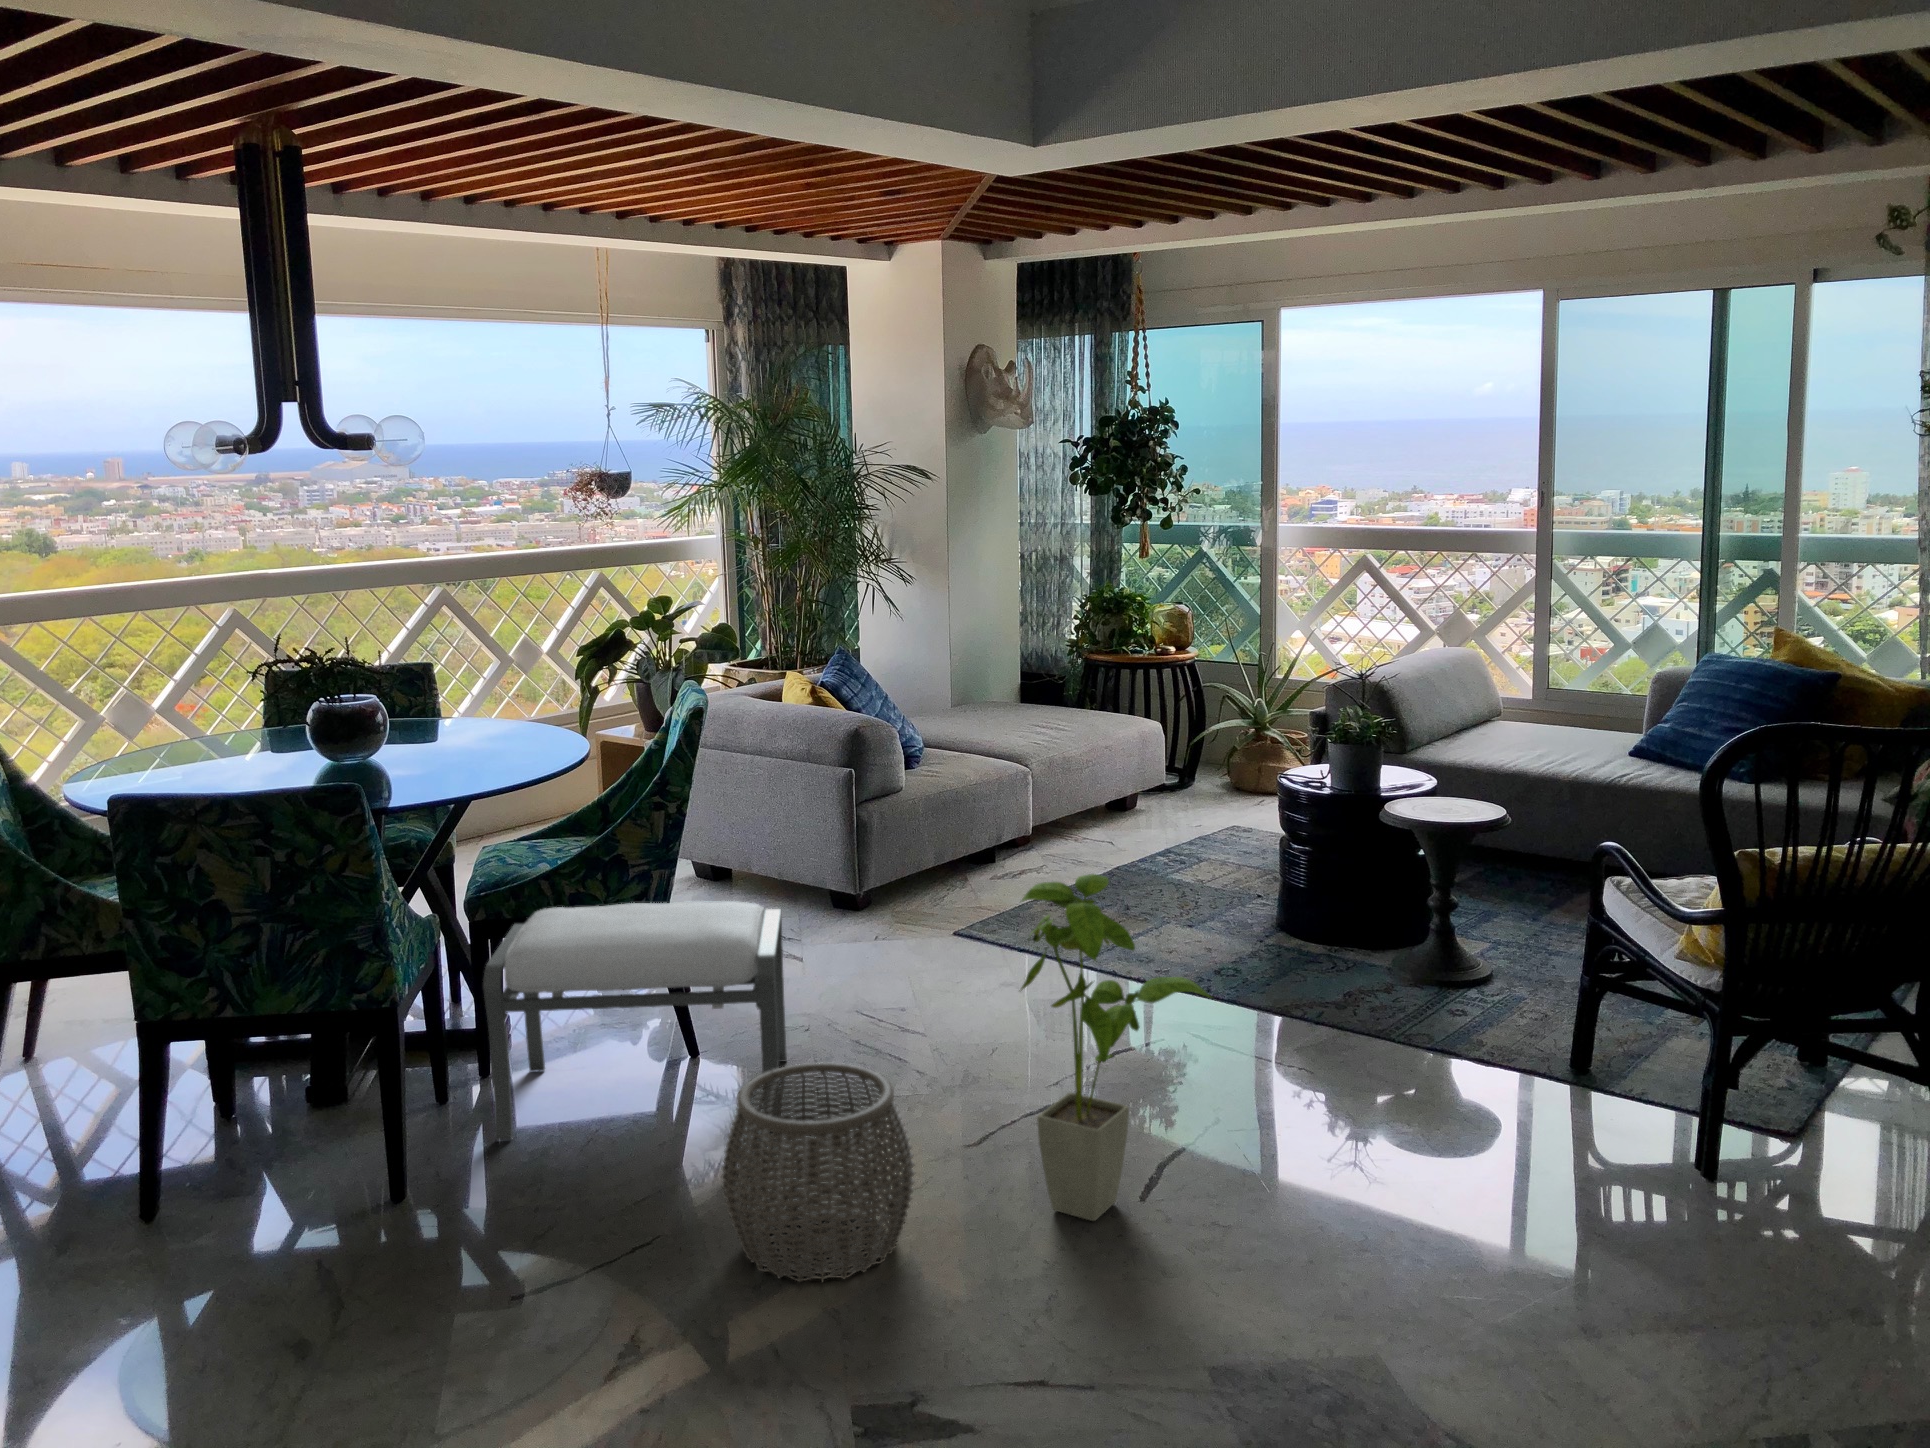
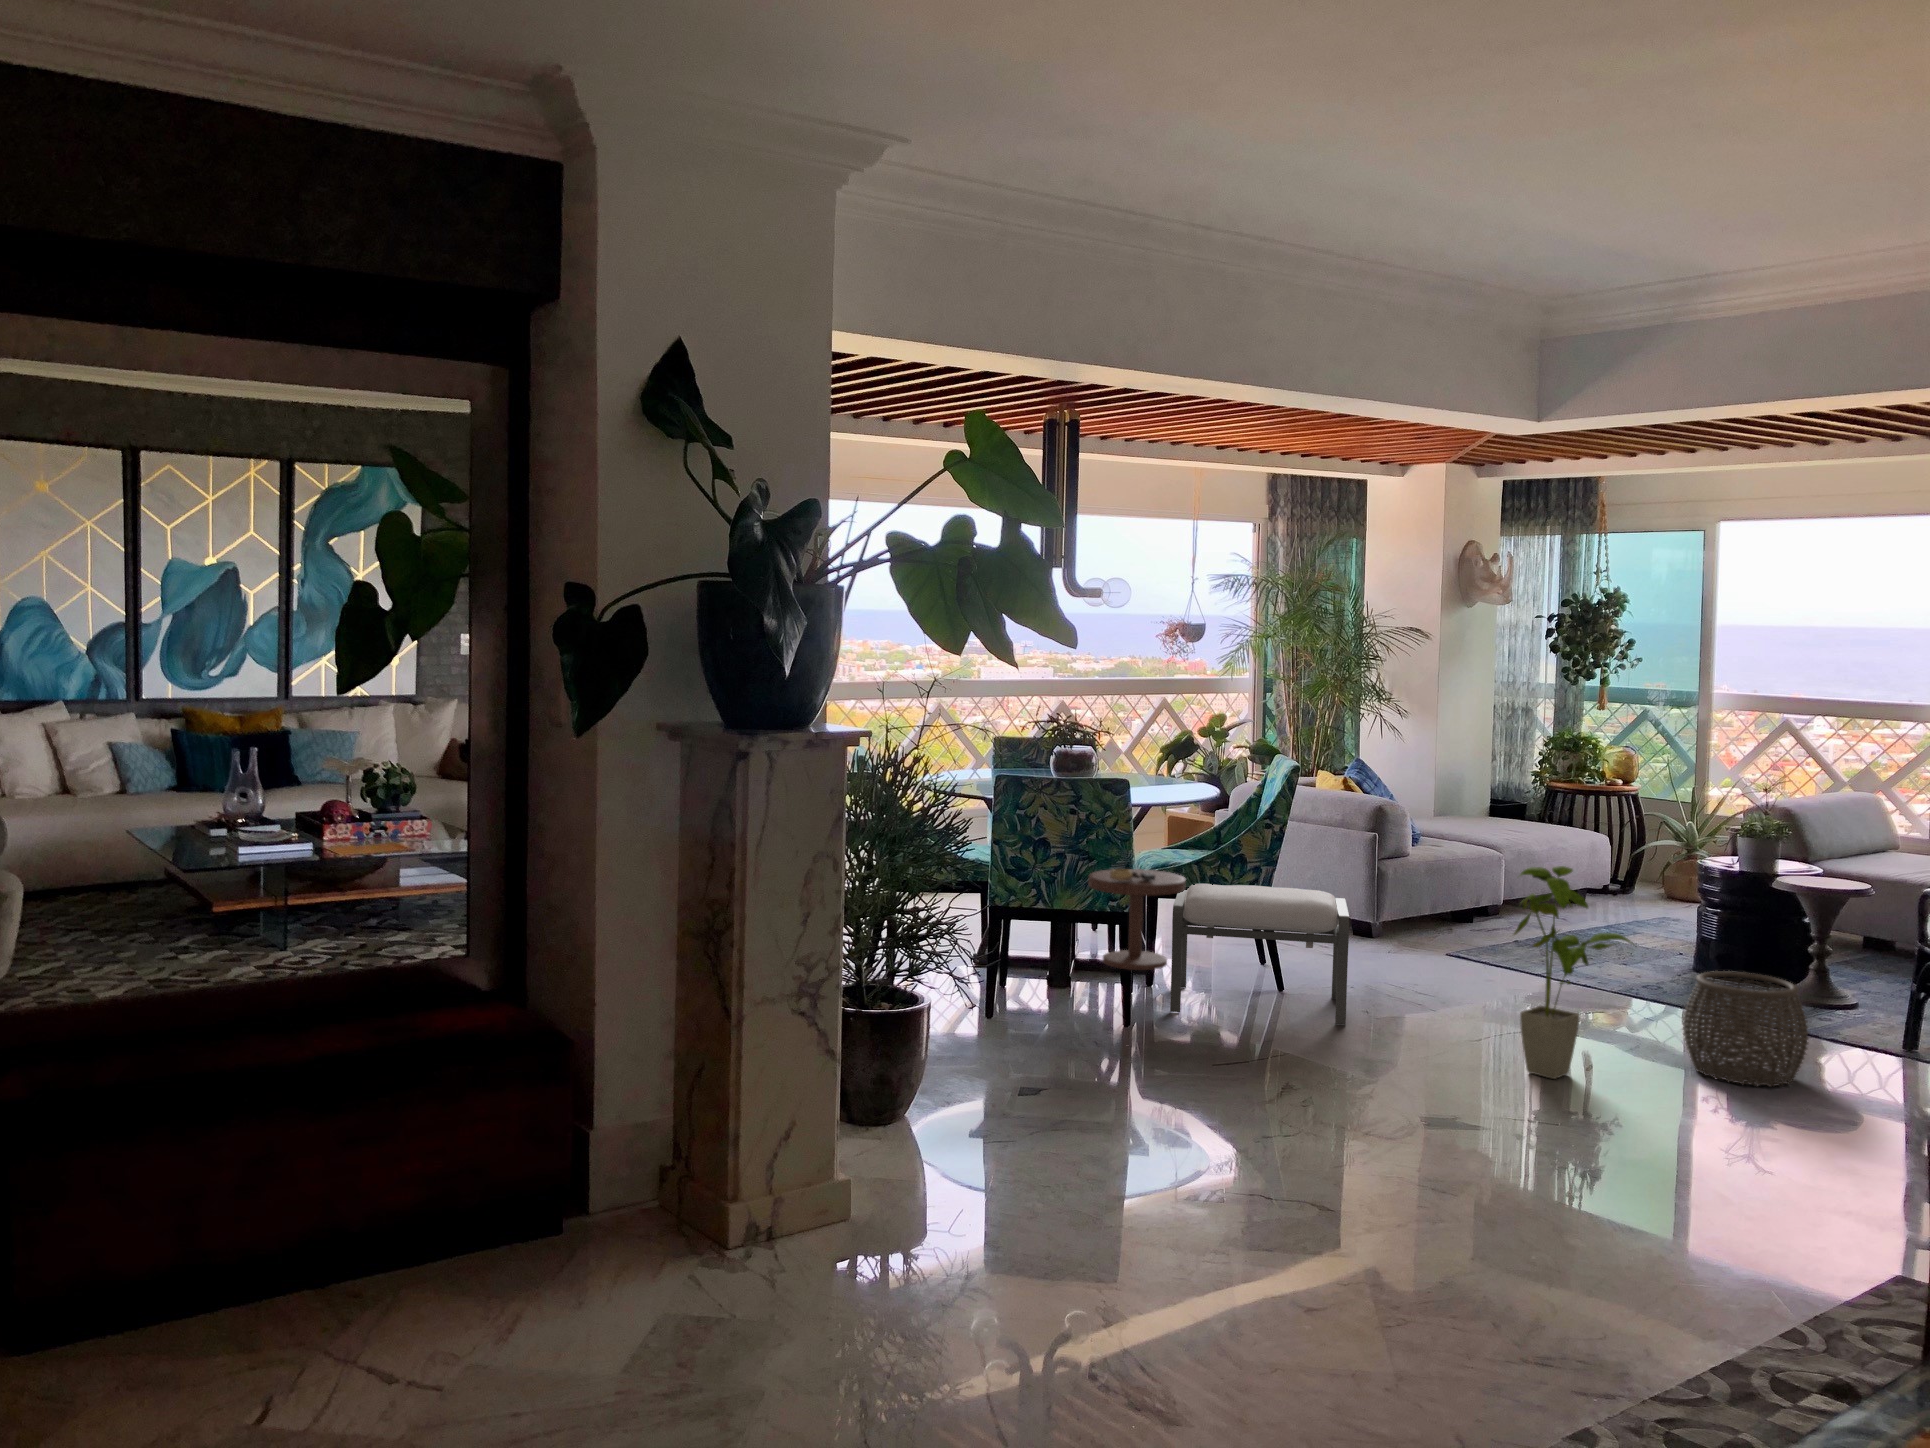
side table: none [273,933,460,1256] -> present [1088,869,1186,970]
woven basket: present [721,1062,915,1283] -> present [1683,971,1809,1087]

